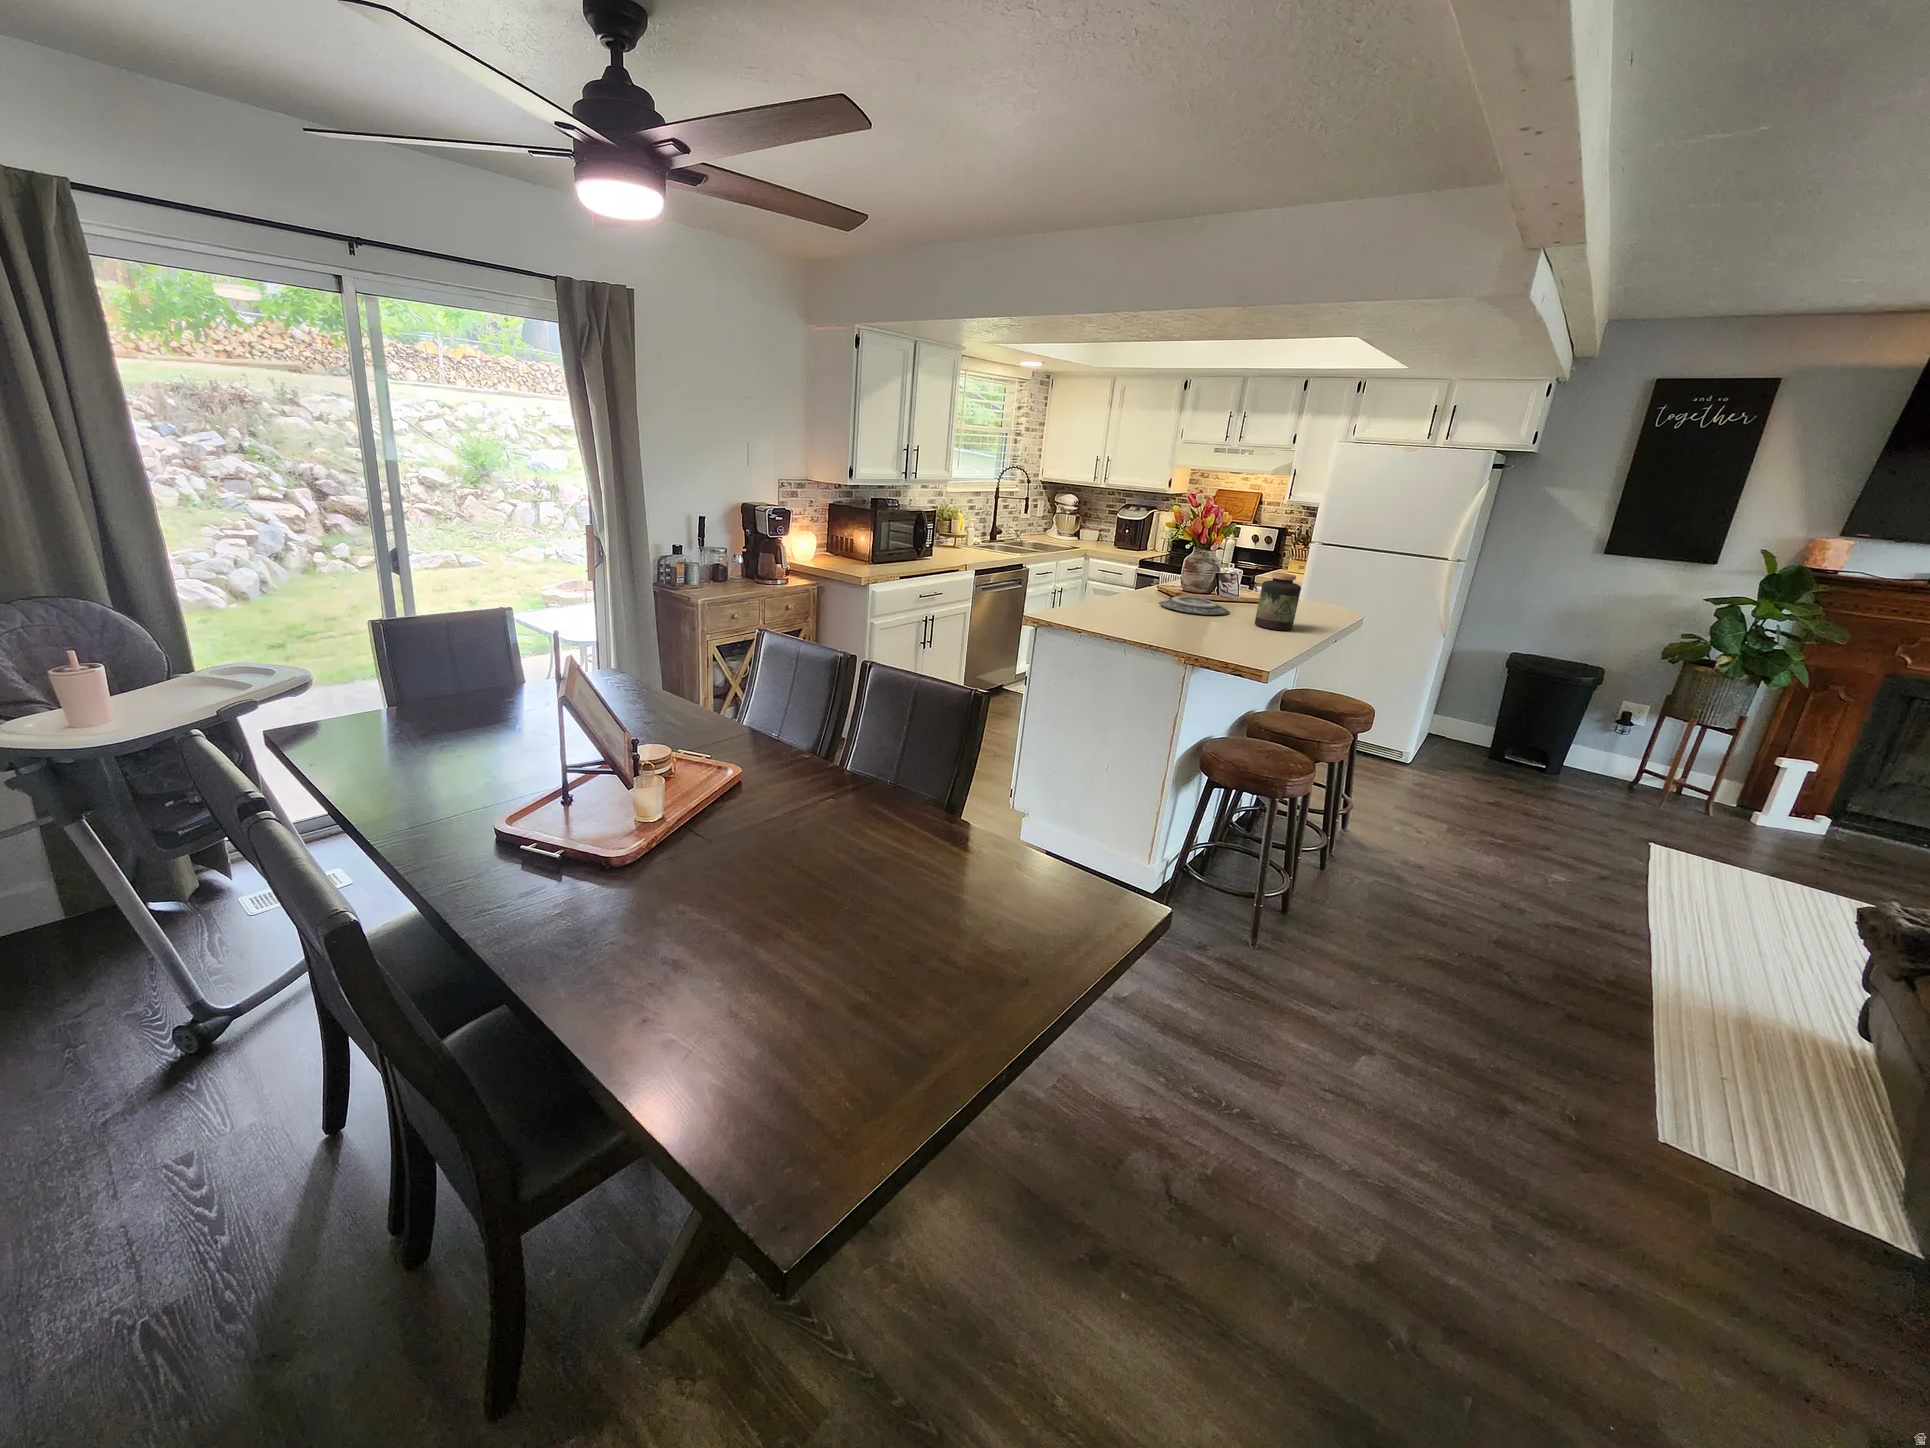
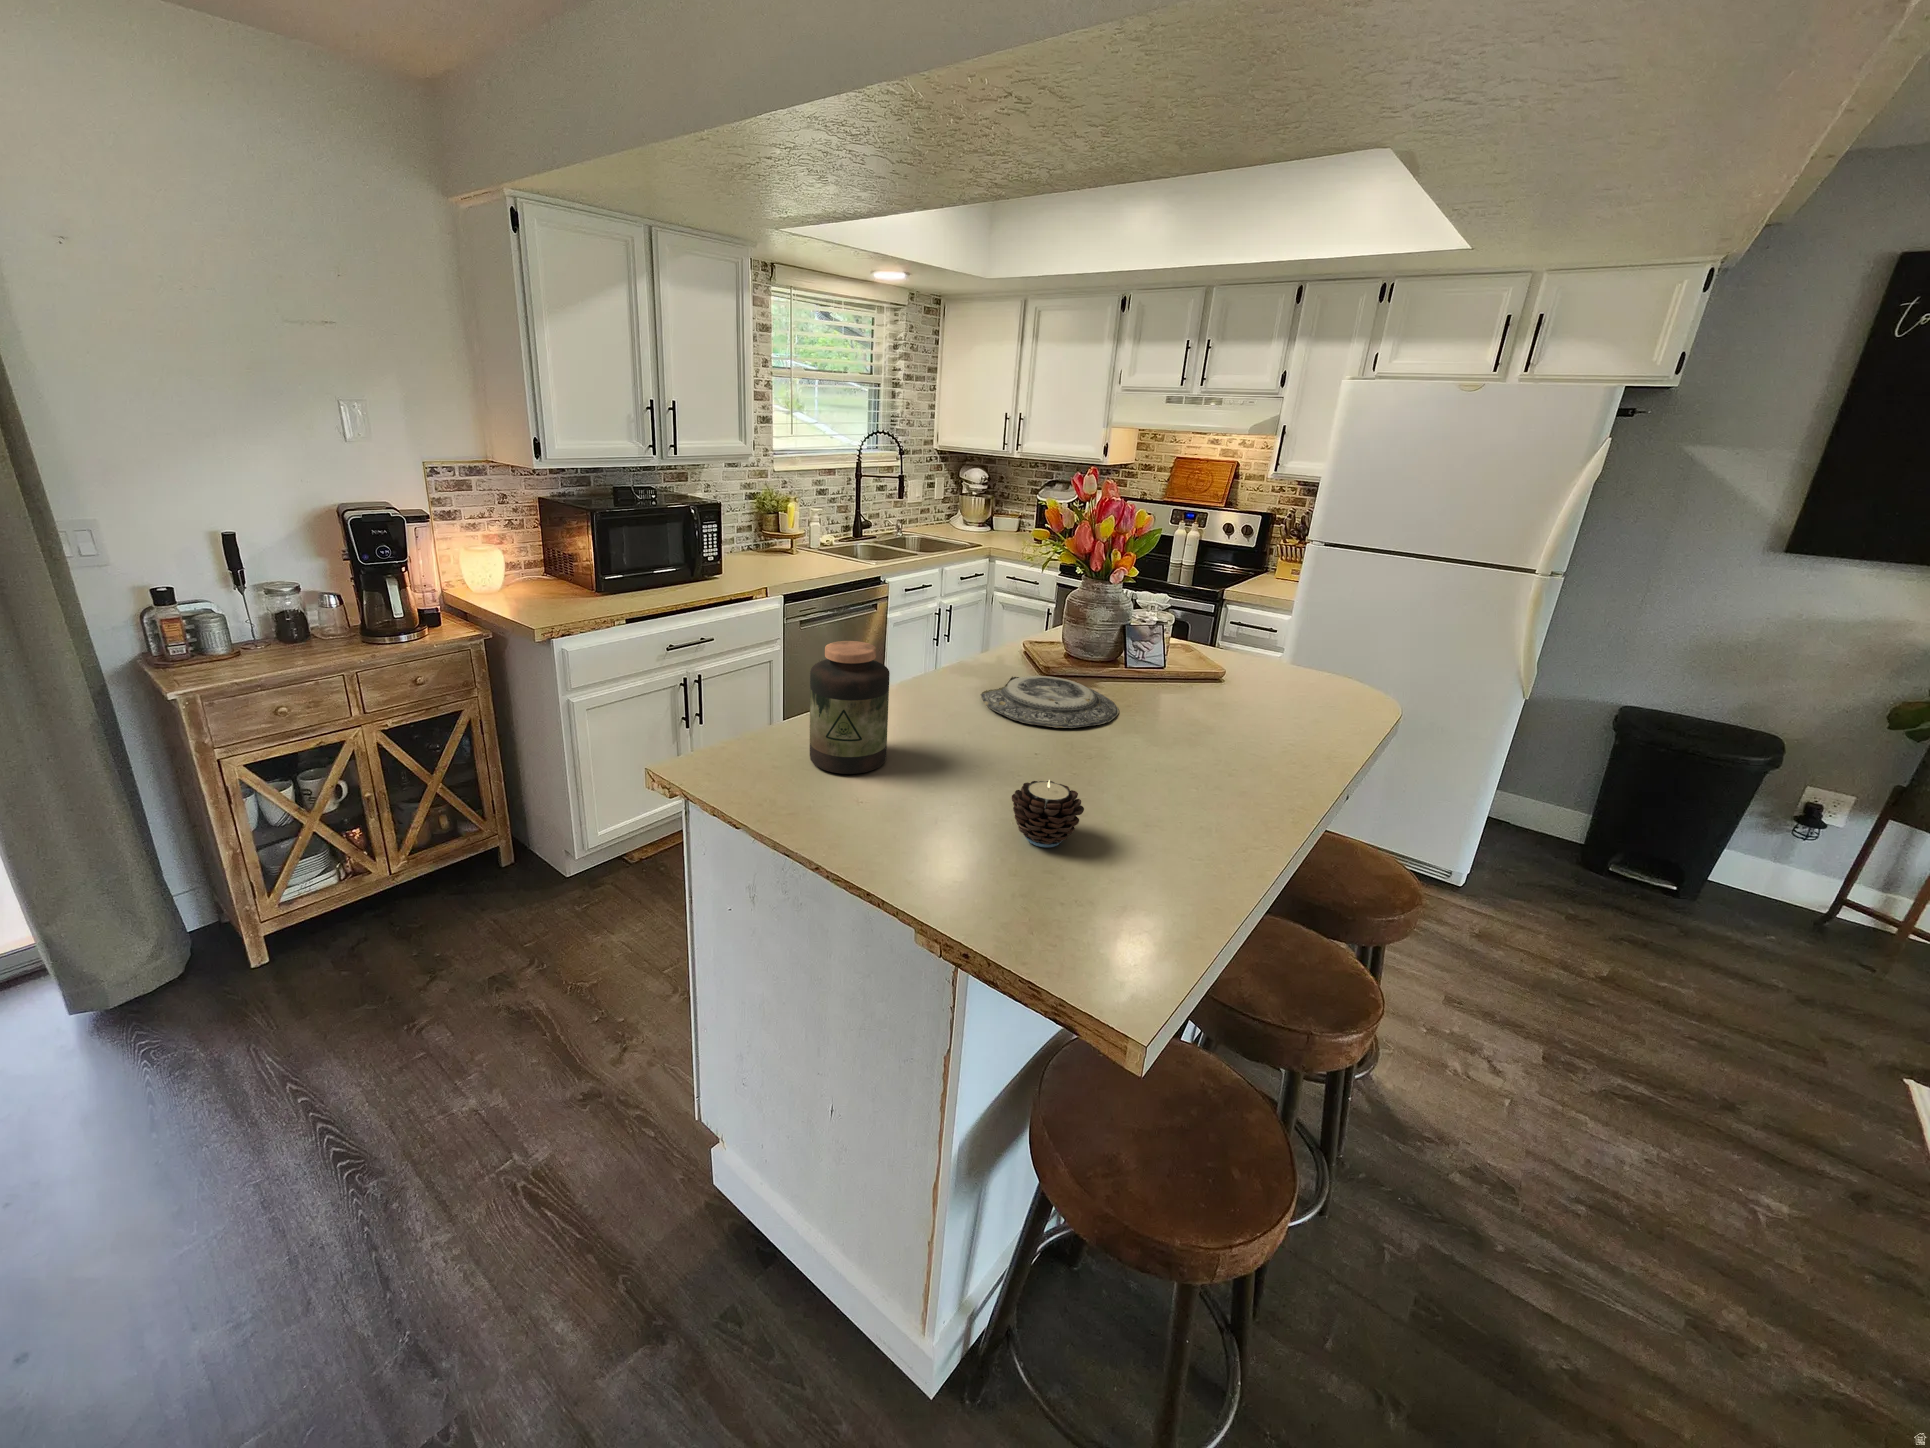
jar: present [1255,573,1301,630] -> present [810,641,890,774]
candle: none [1208,614,1240,642] -> present [1012,780,1084,847]

